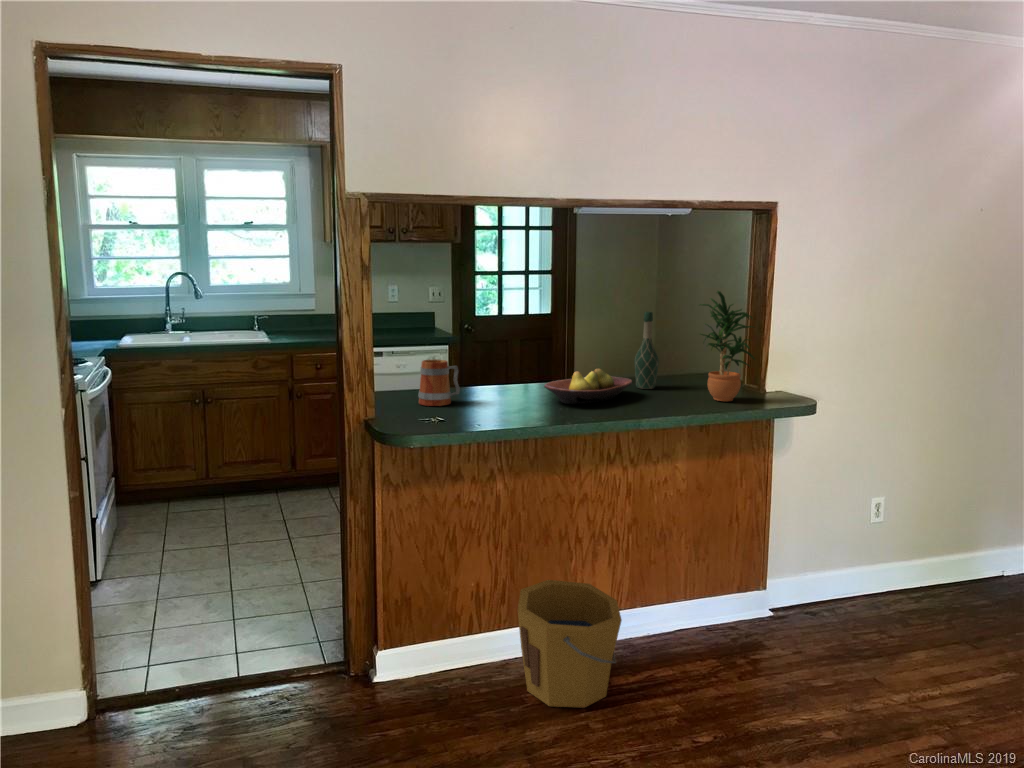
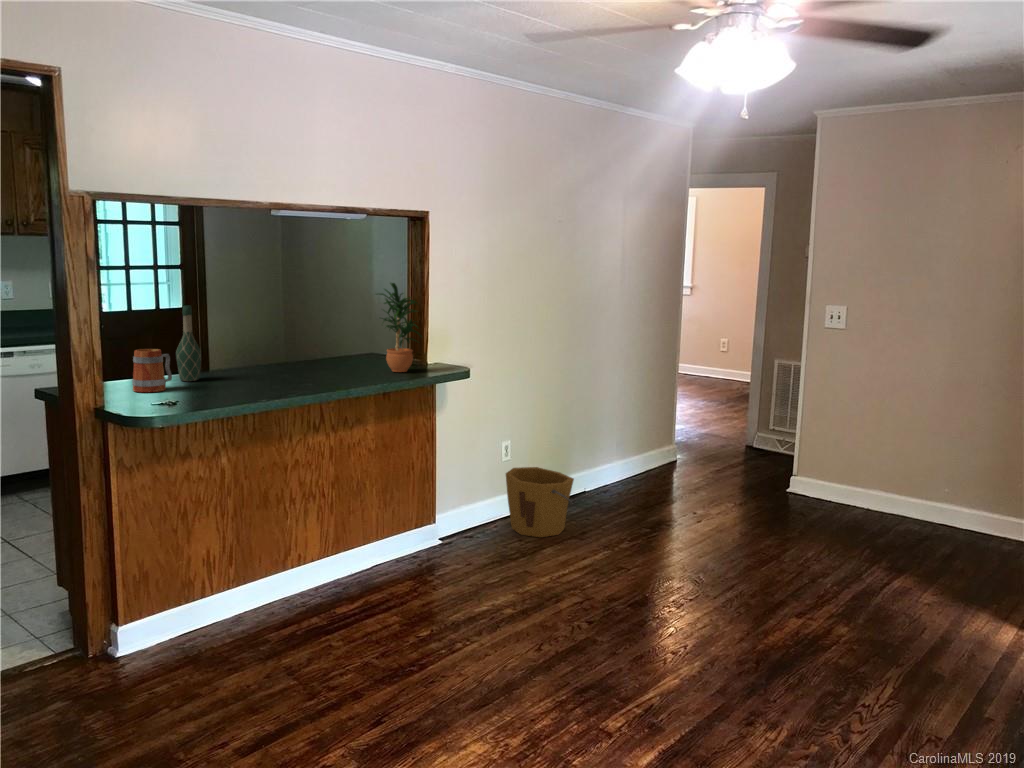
wine bottle: present [634,312,659,389] -> present [176,306,201,381]
fruit bowl: present [544,369,632,404] -> none [252,351,325,382]
bucket: present [518,580,622,708] -> present [506,467,574,537]

